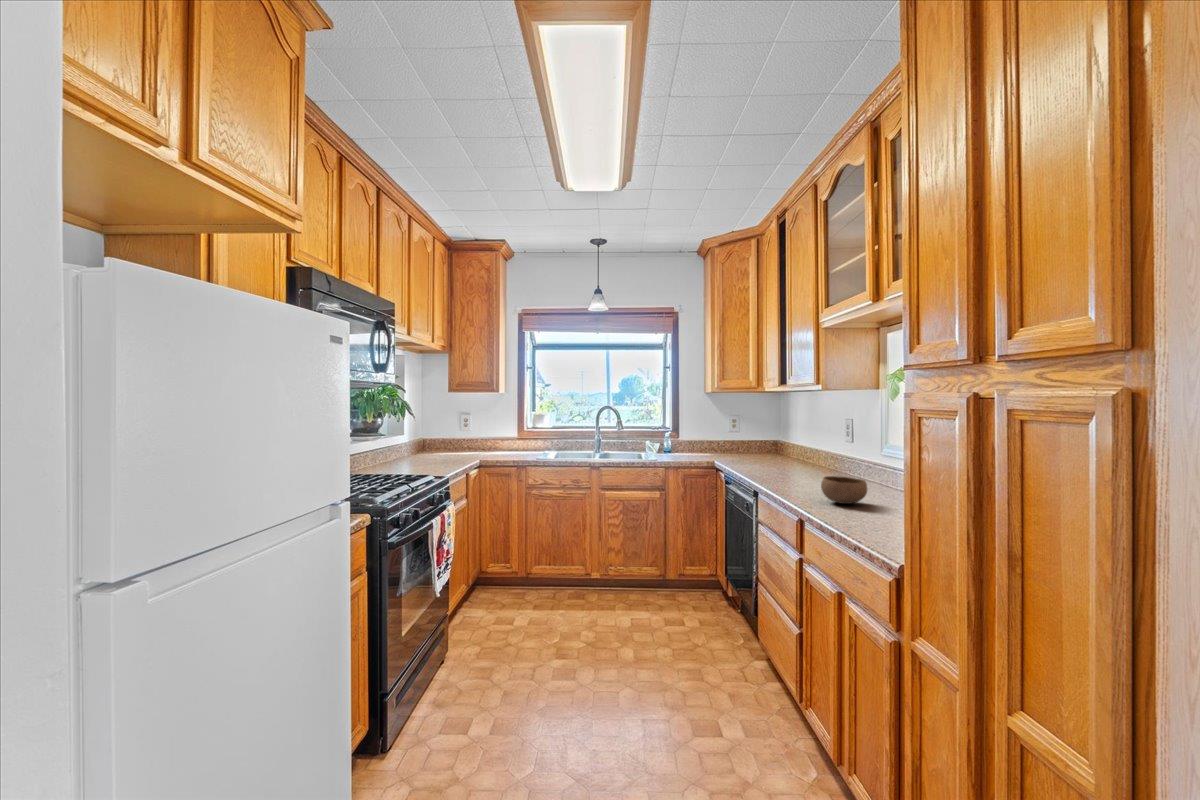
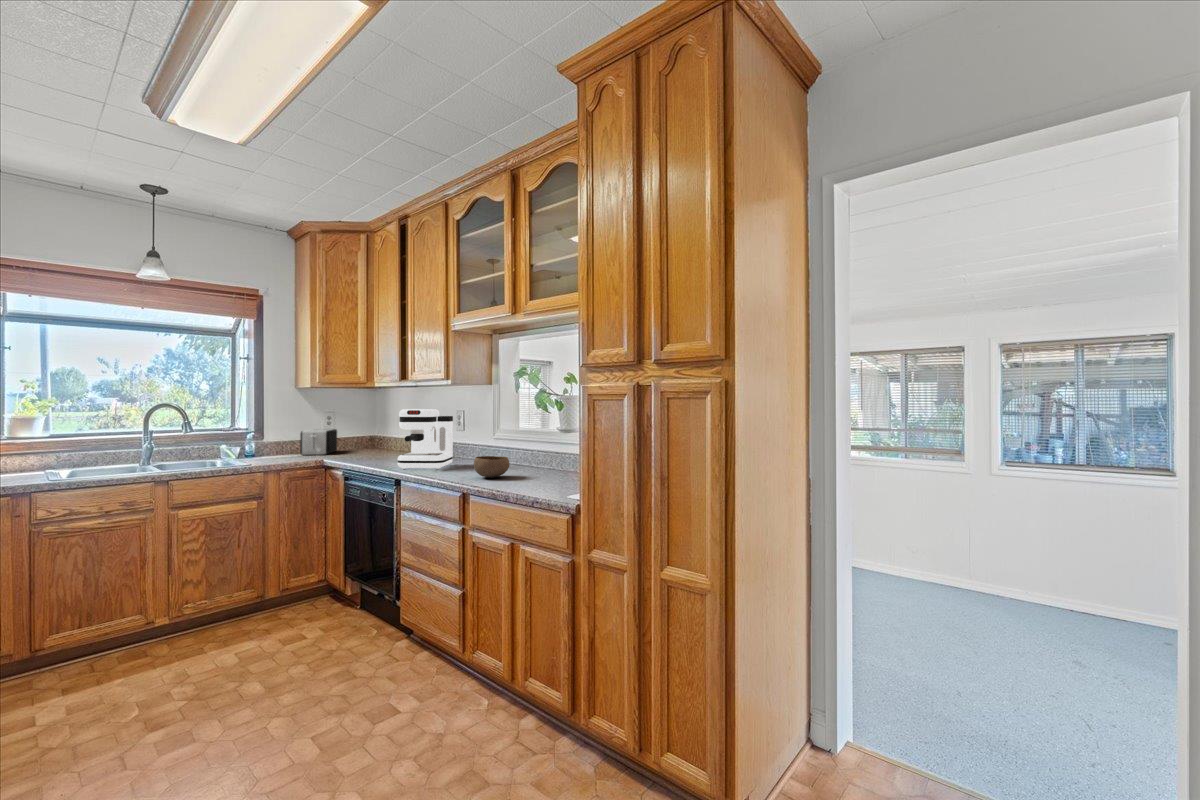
coffee maker: none [761,416,826,484] -> present [397,409,453,469]
toaster: none [705,431,741,456] -> present [300,429,337,455]

